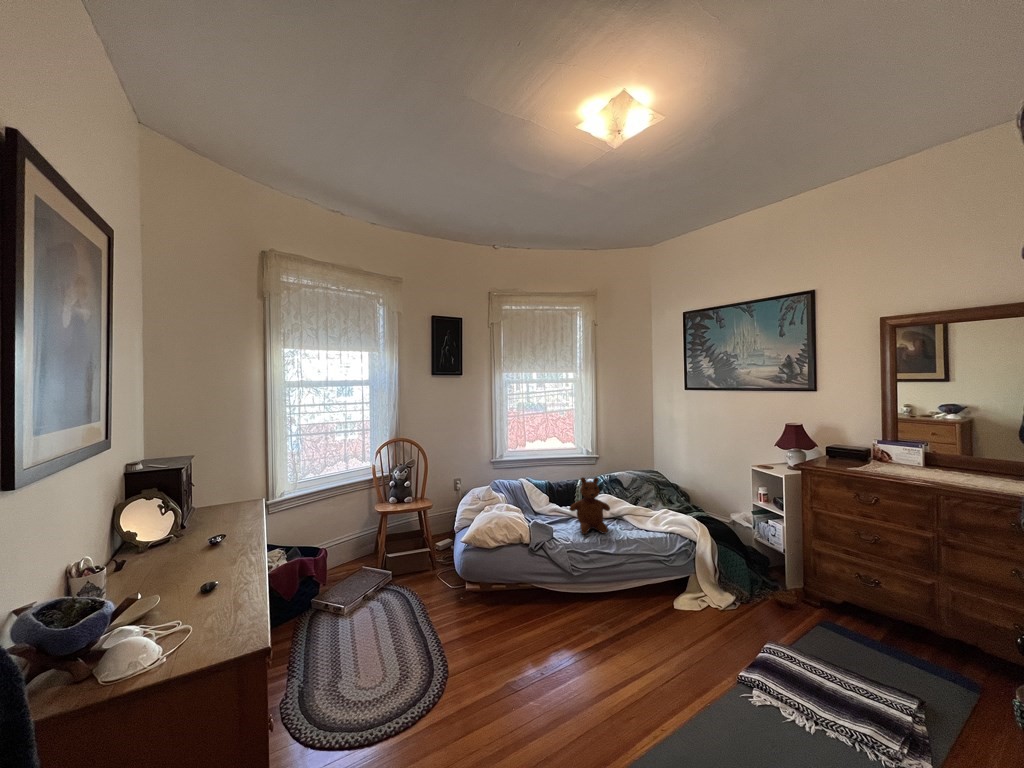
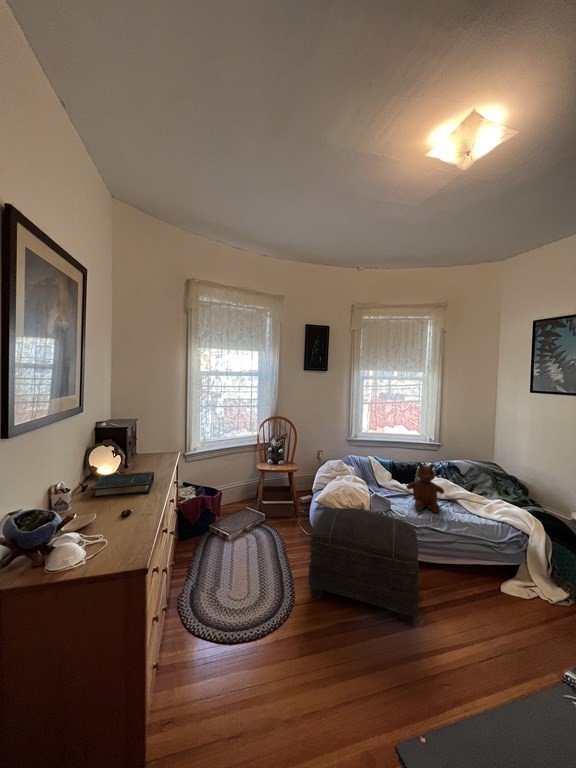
book: none [132,529,234,580] -> present [91,472,154,498]
ottoman: none [465,543,594,665] -> present [309,508,419,626]

